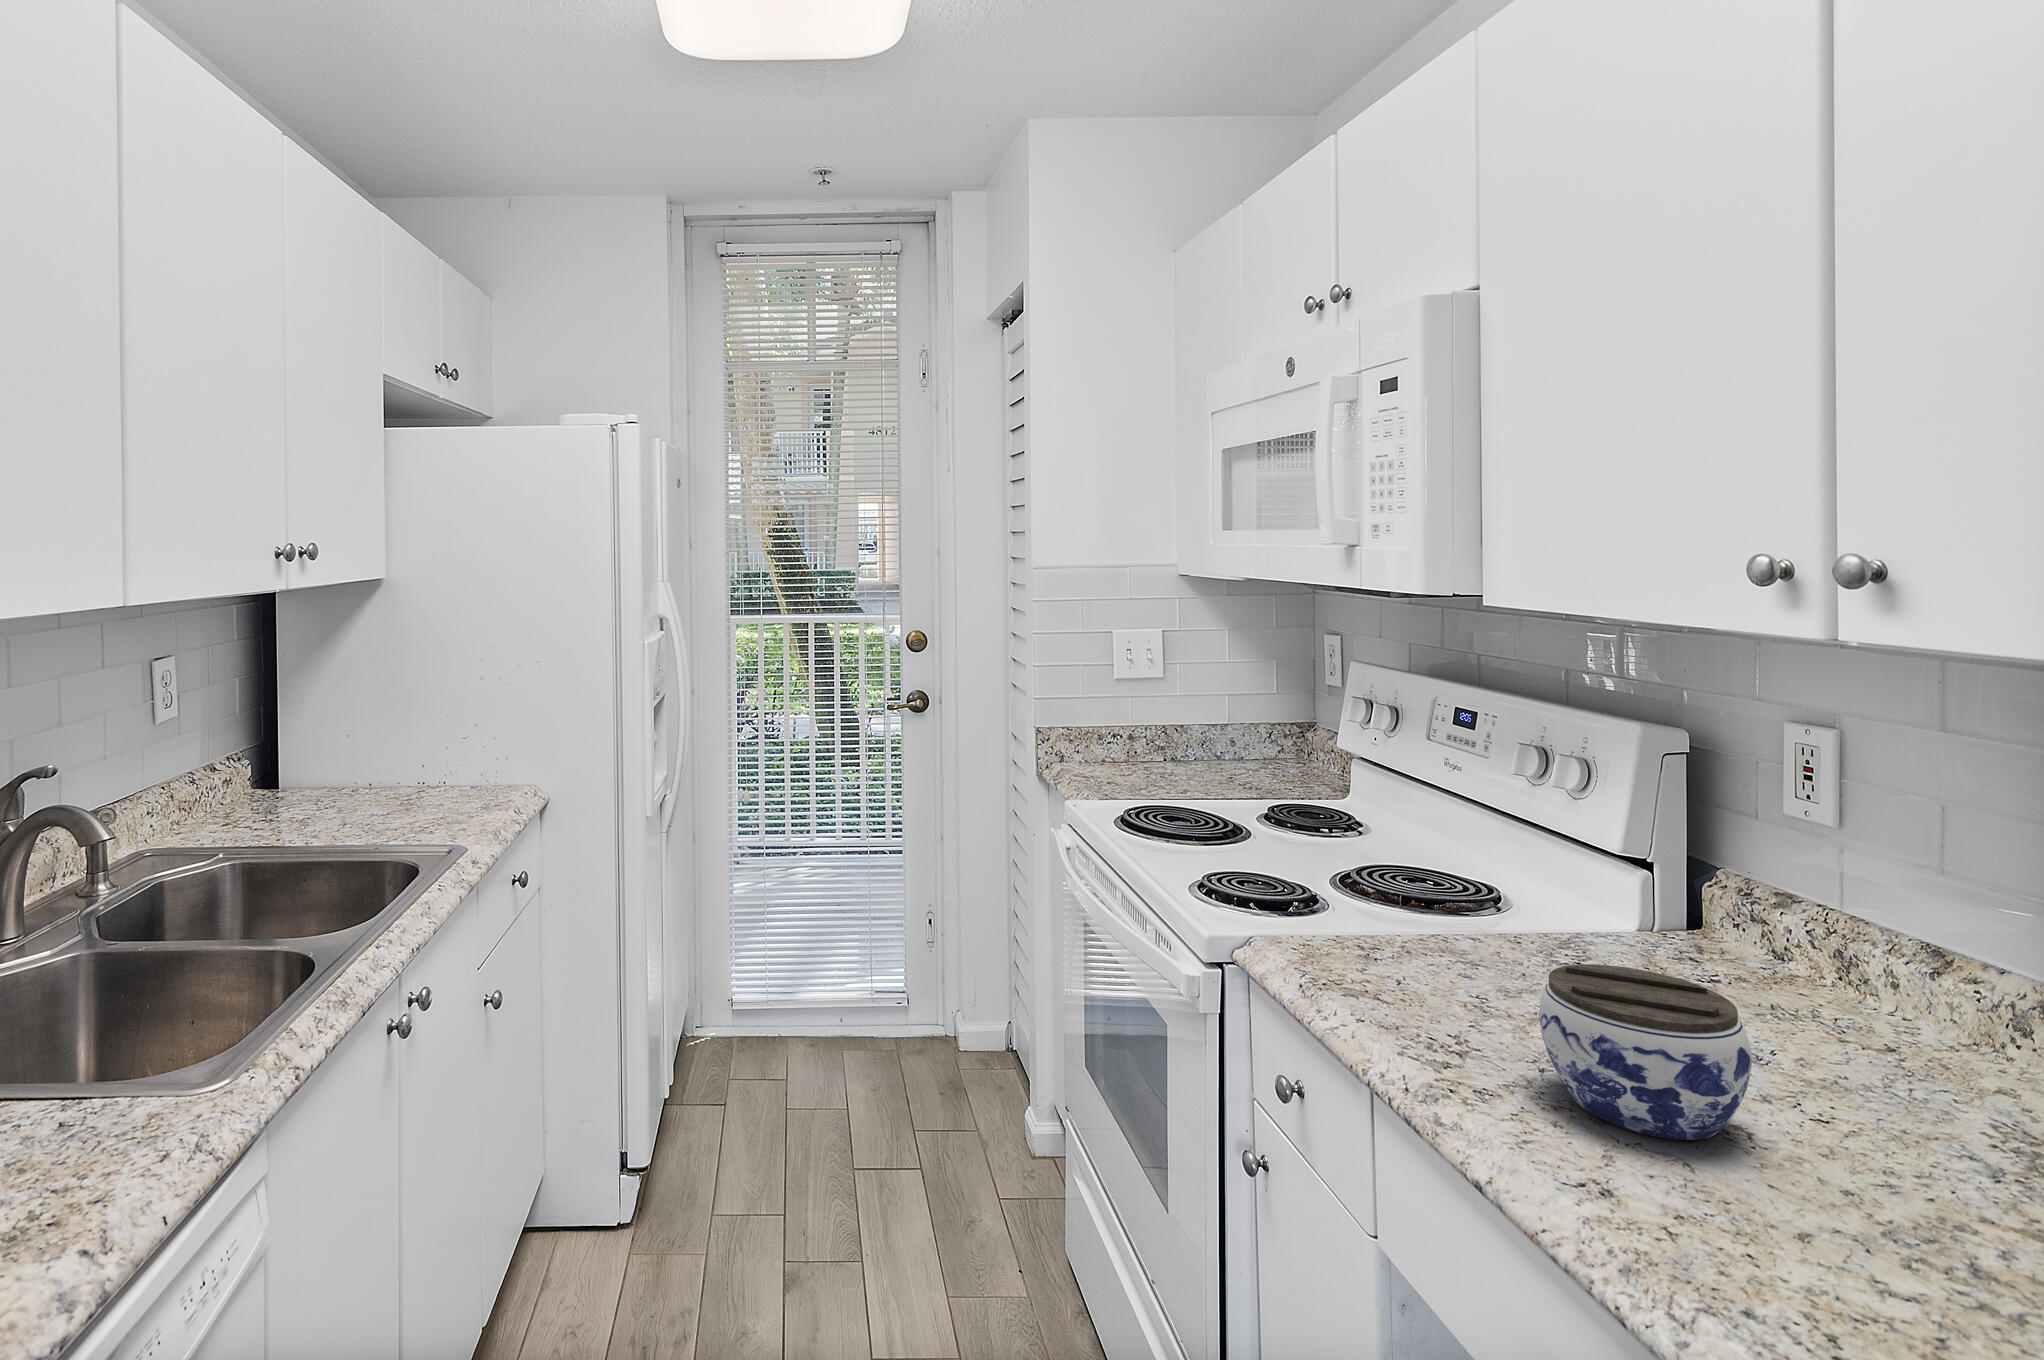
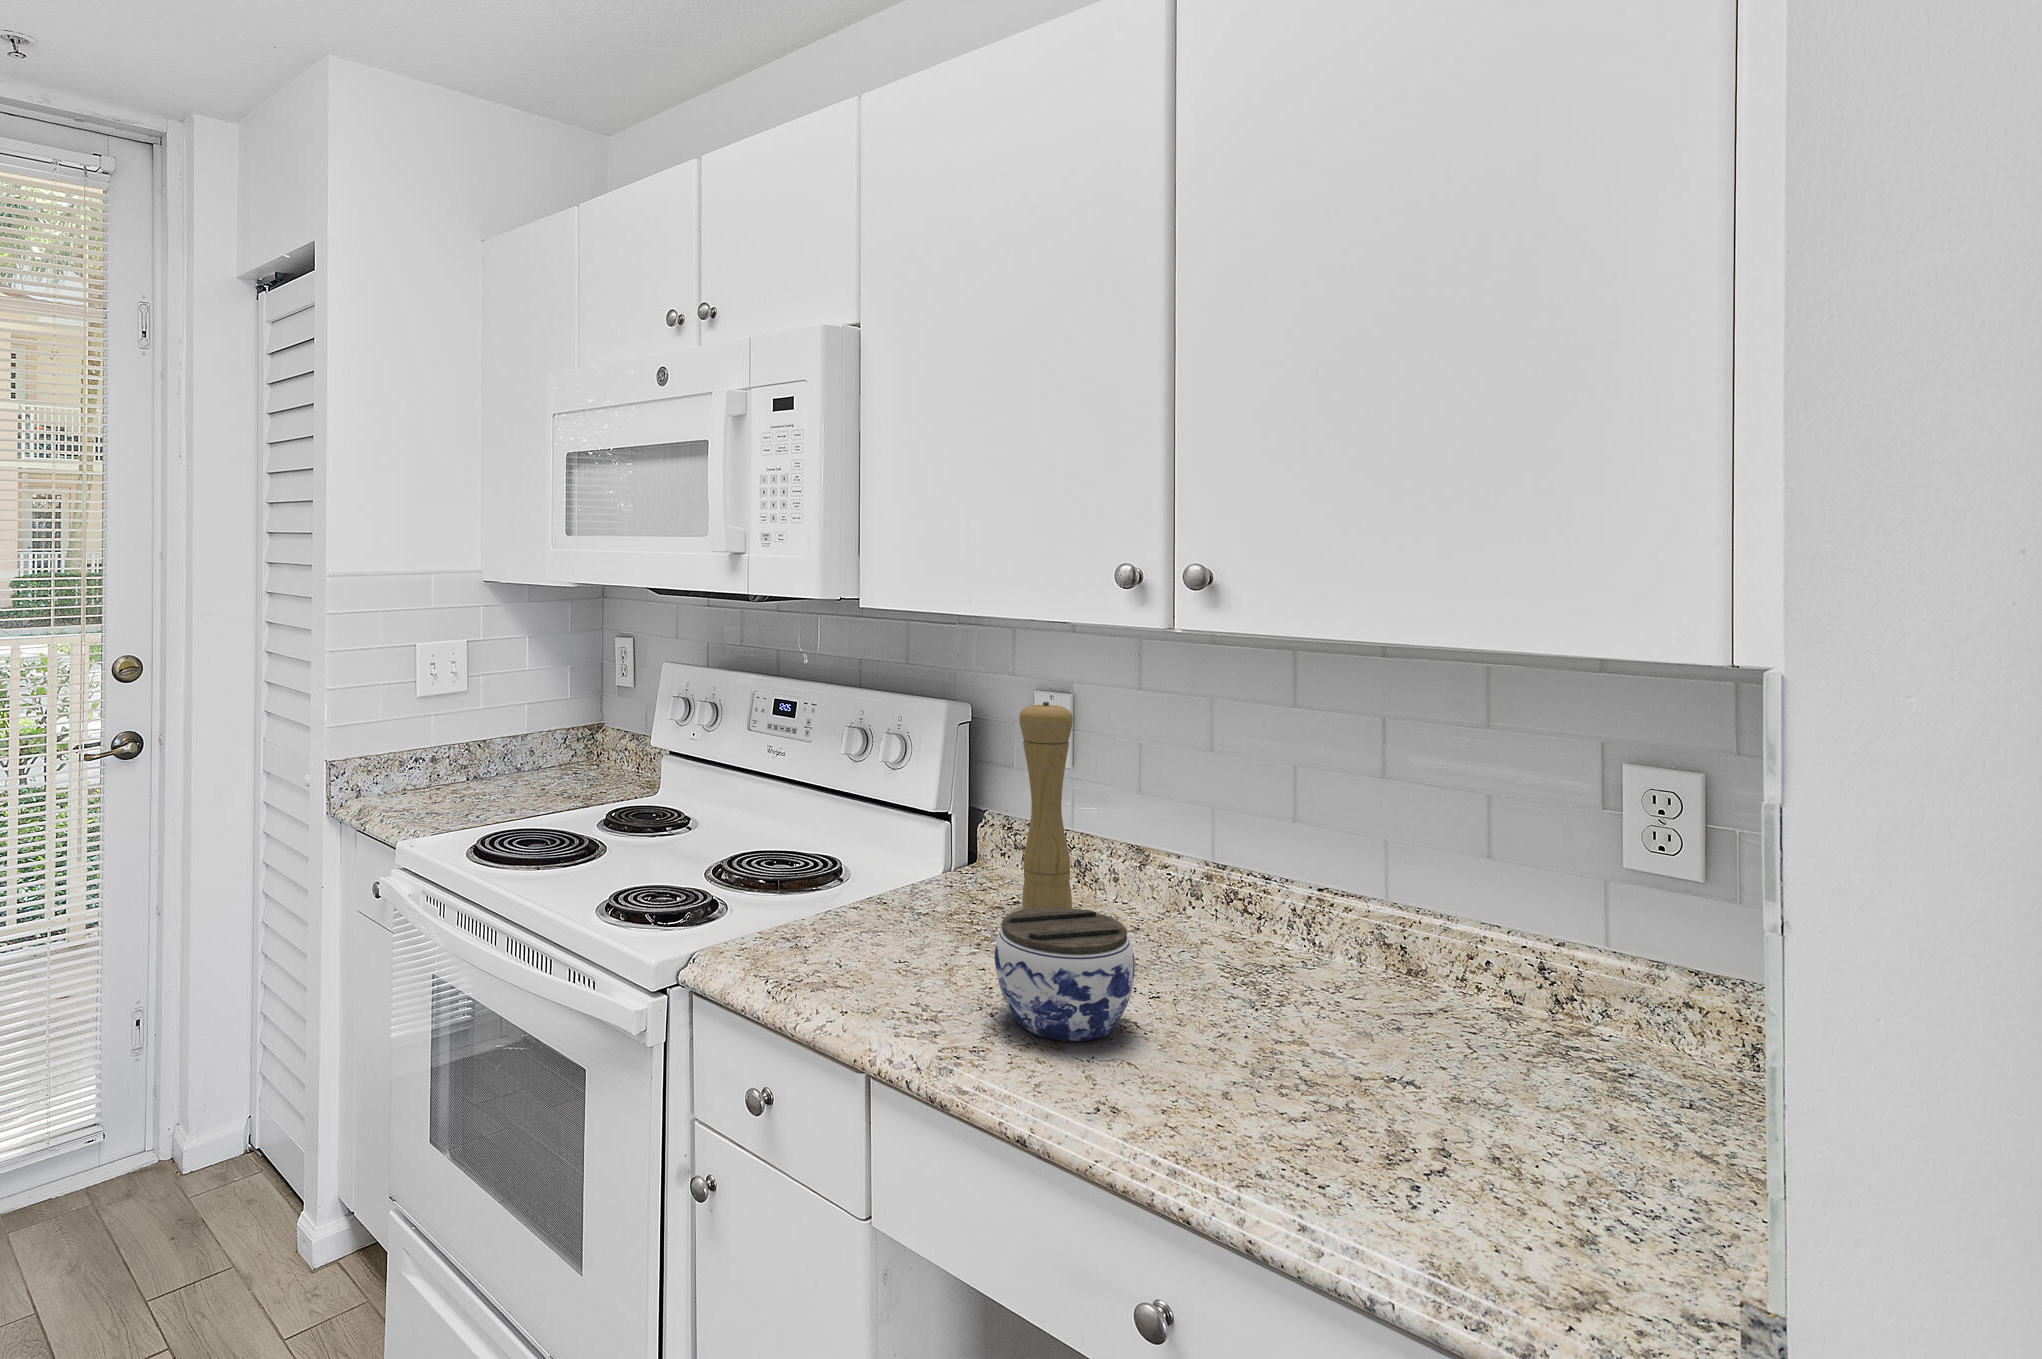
pepper mill: none [1708,731,1803,1011] -> present [1019,702,1073,909]

